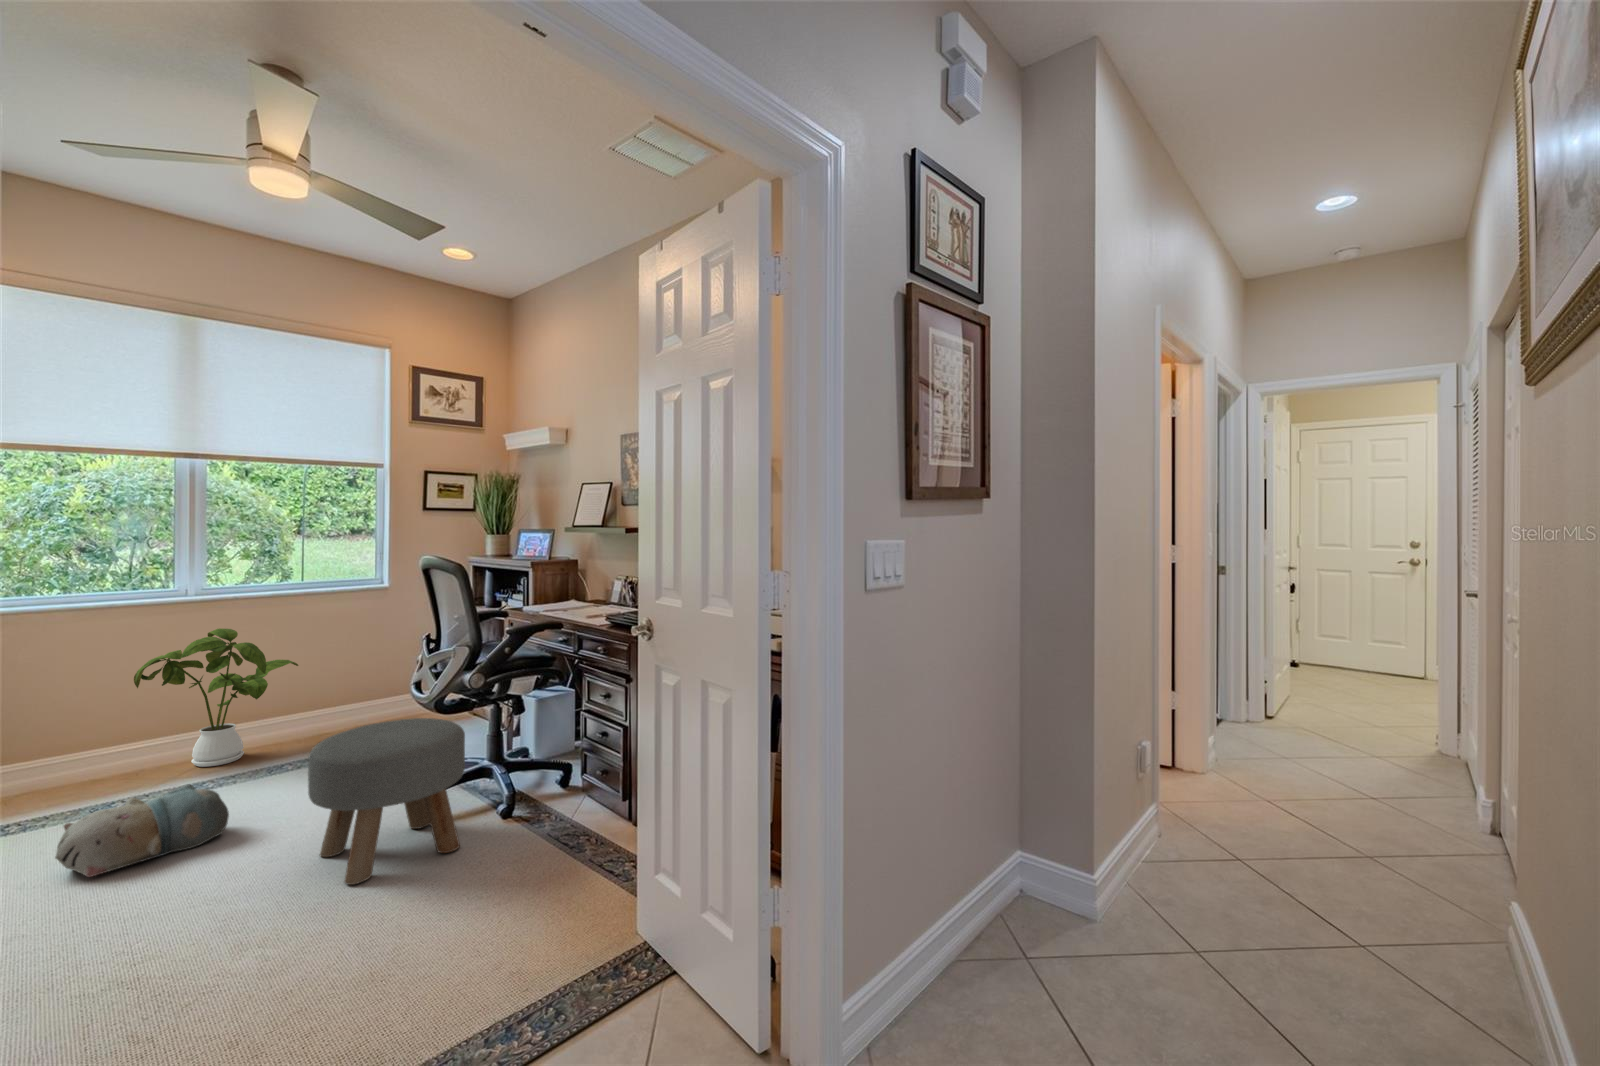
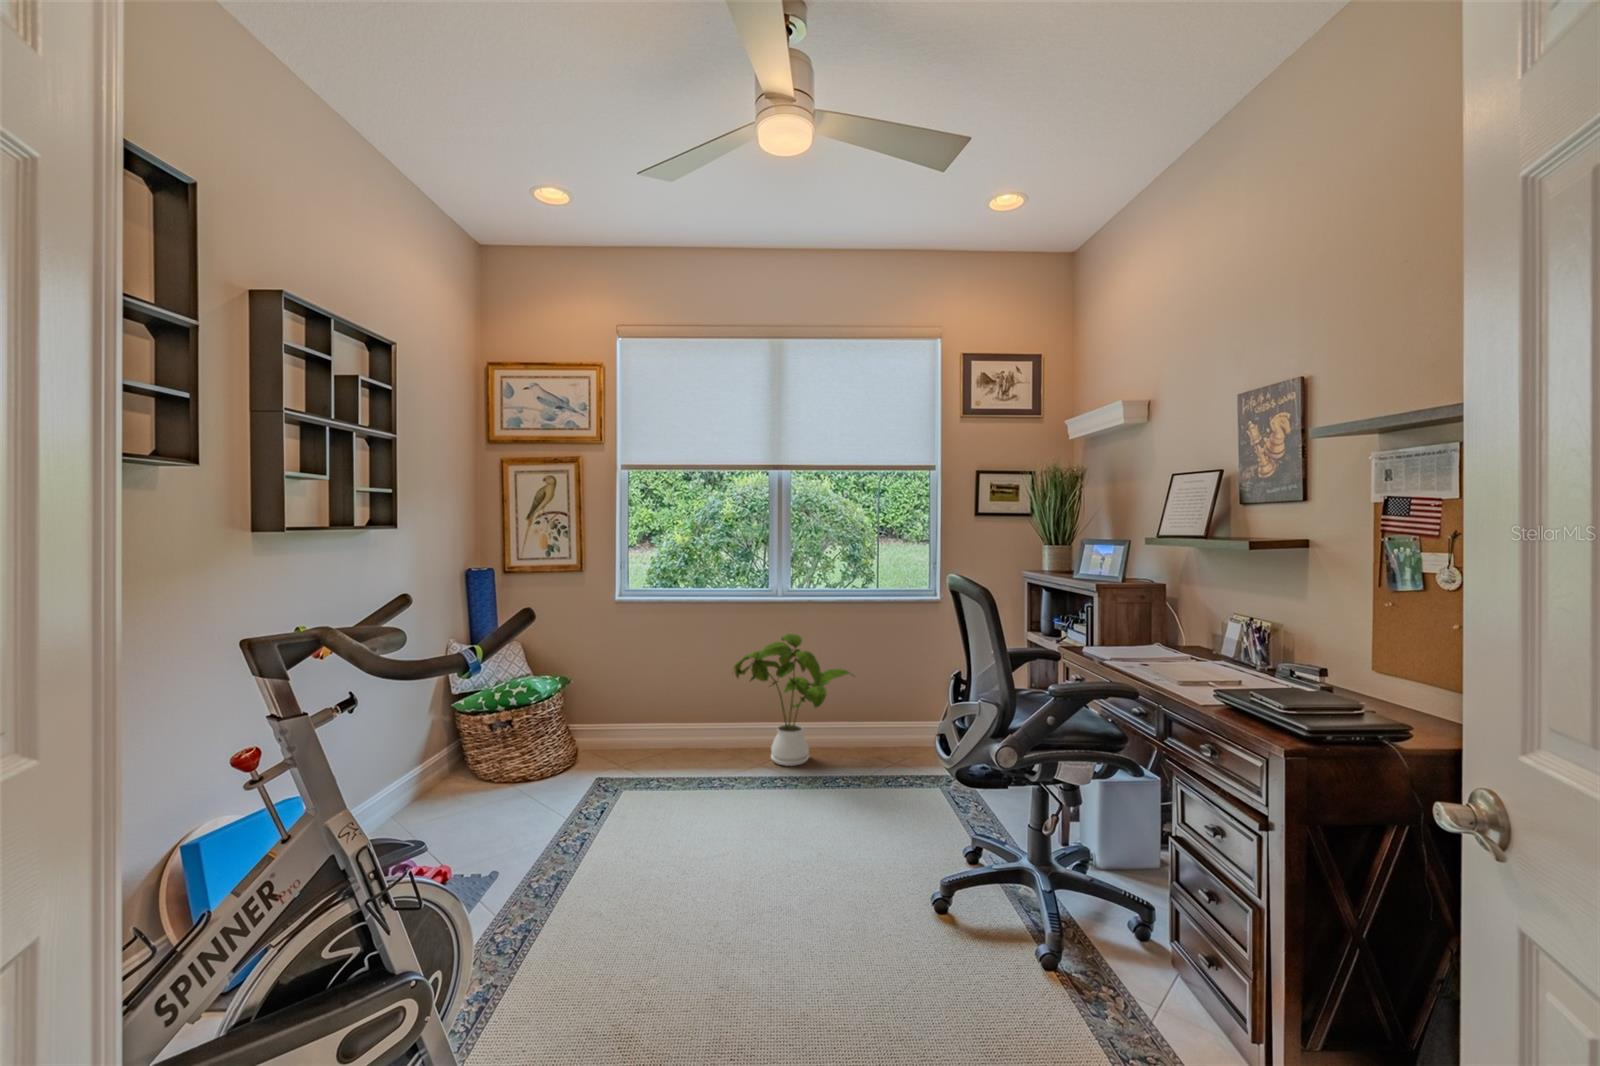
ottoman: present [308,718,465,885] -> none [812,785,990,1010]
plush toy: present [55,784,229,877] -> none [643,794,767,873]

